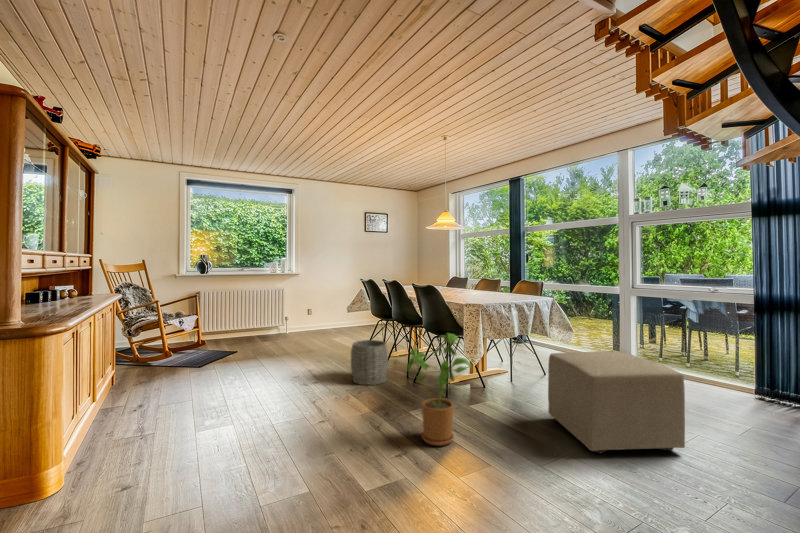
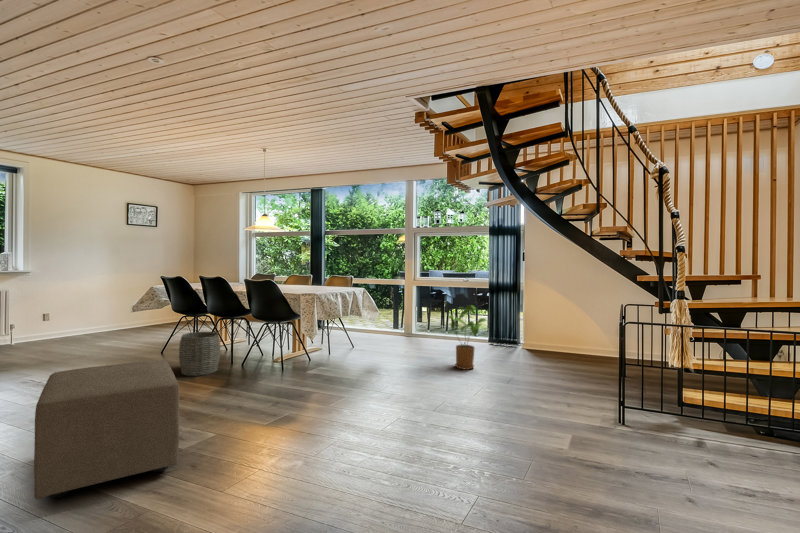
house plant: present [407,333,471,446] -> present [449,305,487,370]
ottoman: present [548,352,685,453] -> present [34,360,179,499]

